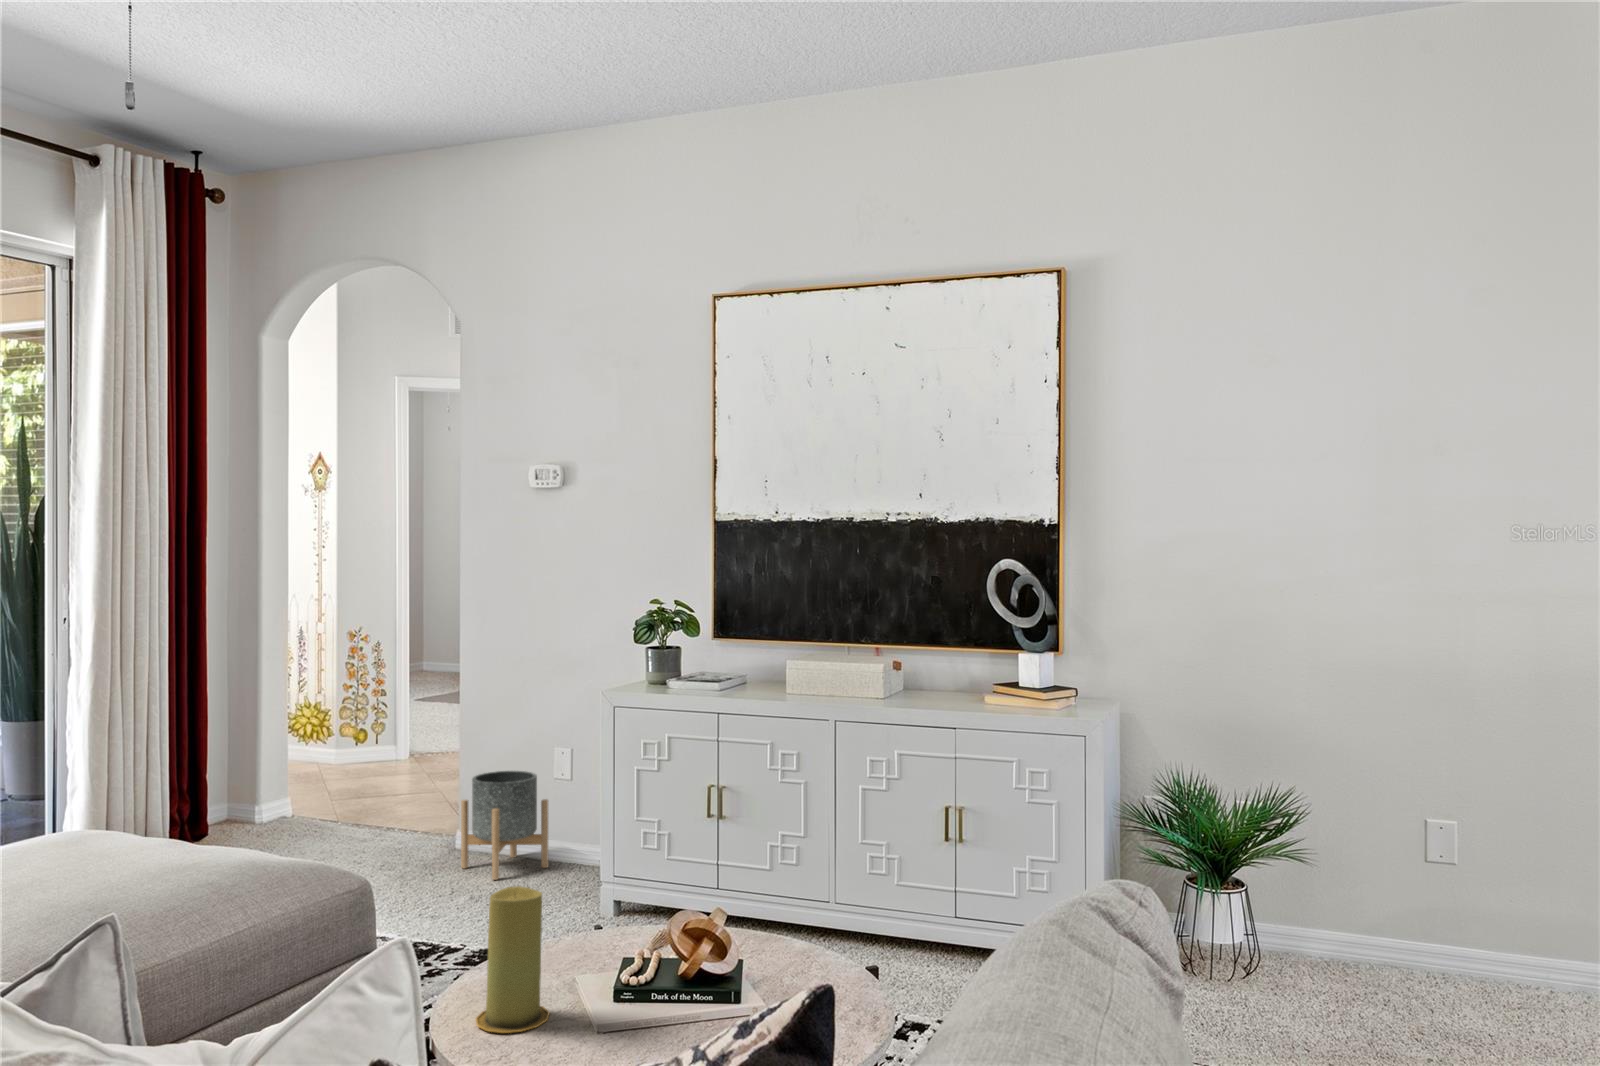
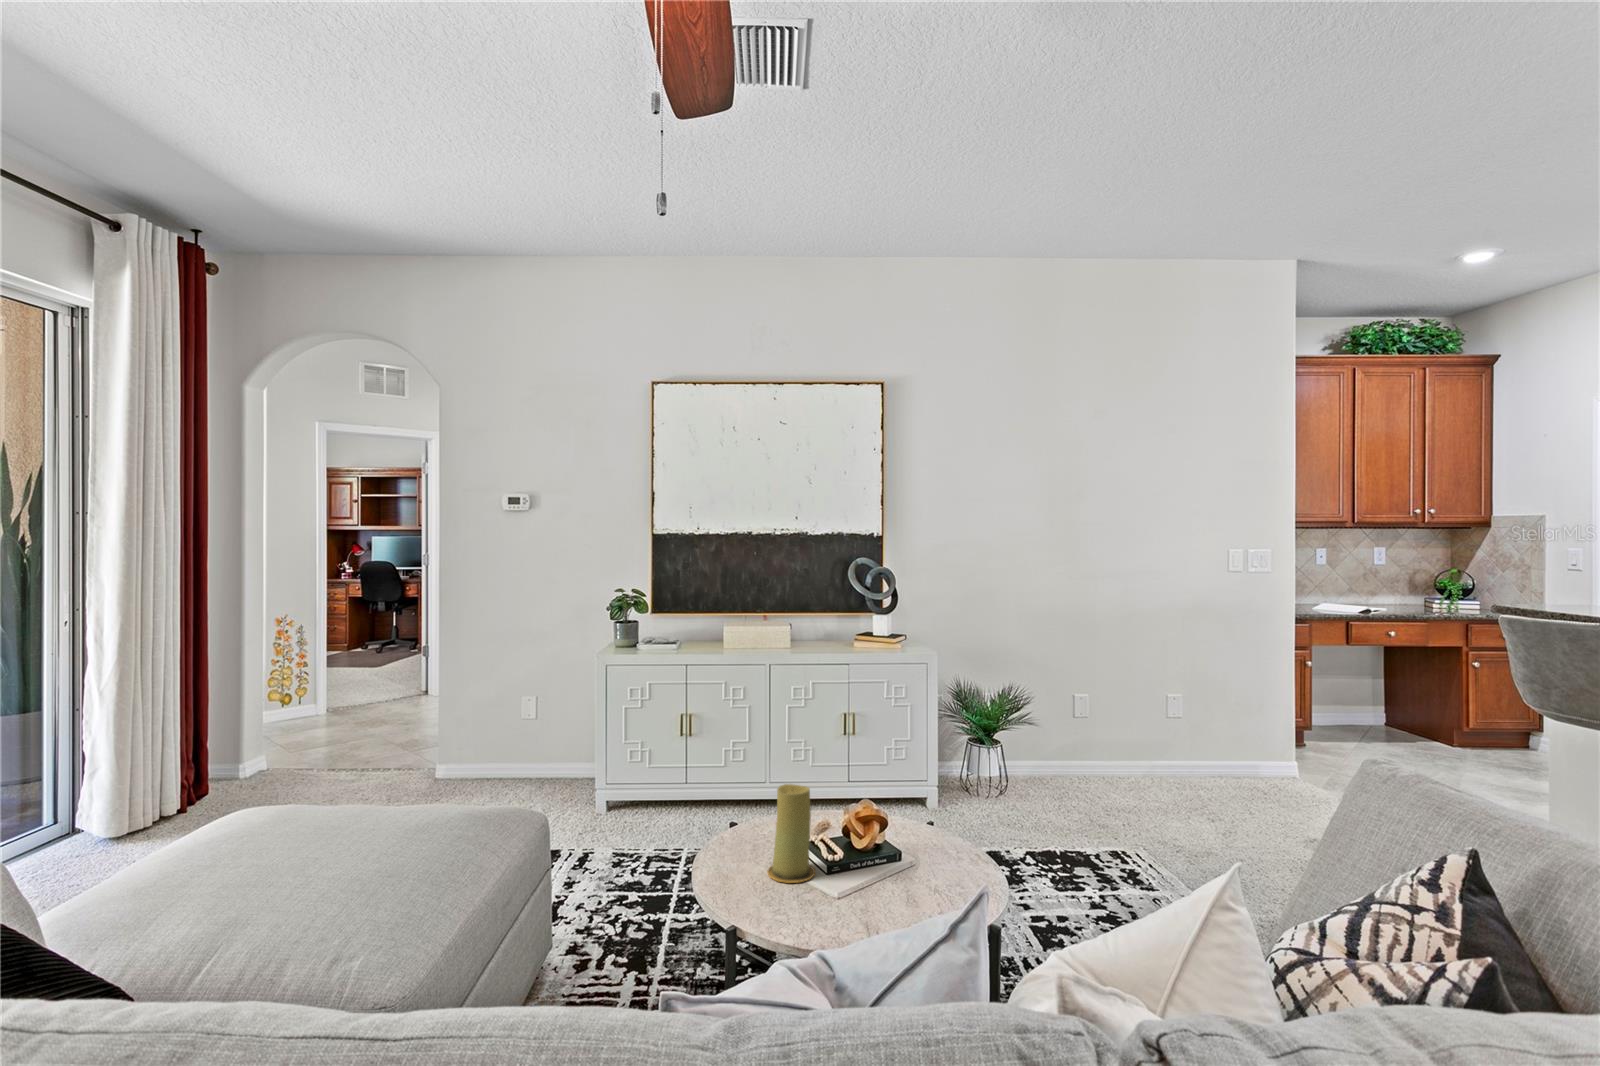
planter: present [461,771,548,880] -> none [458,715,526,795]

